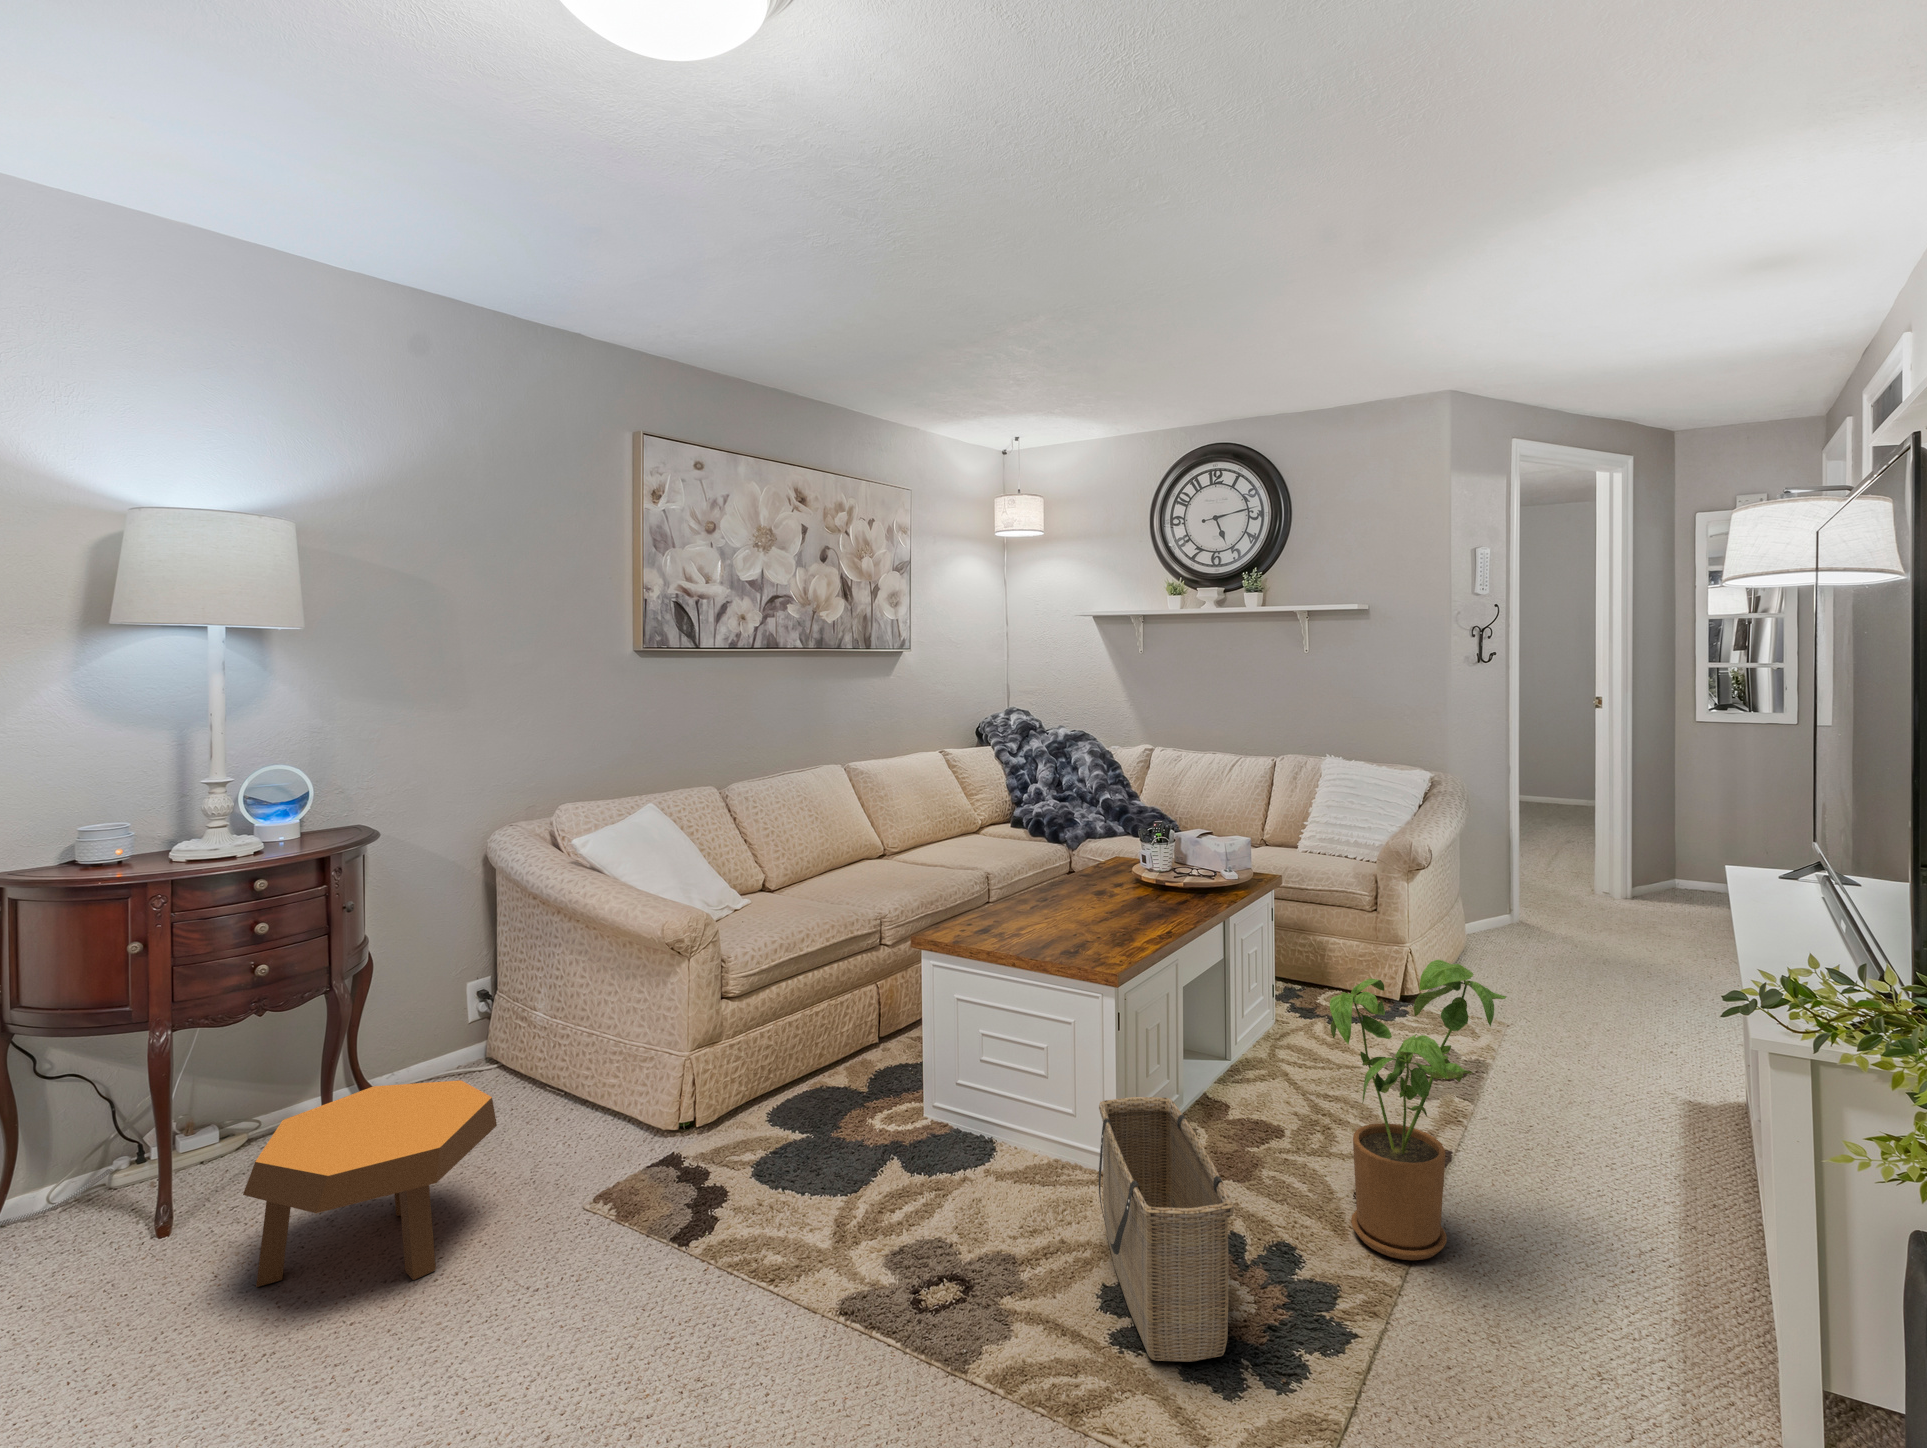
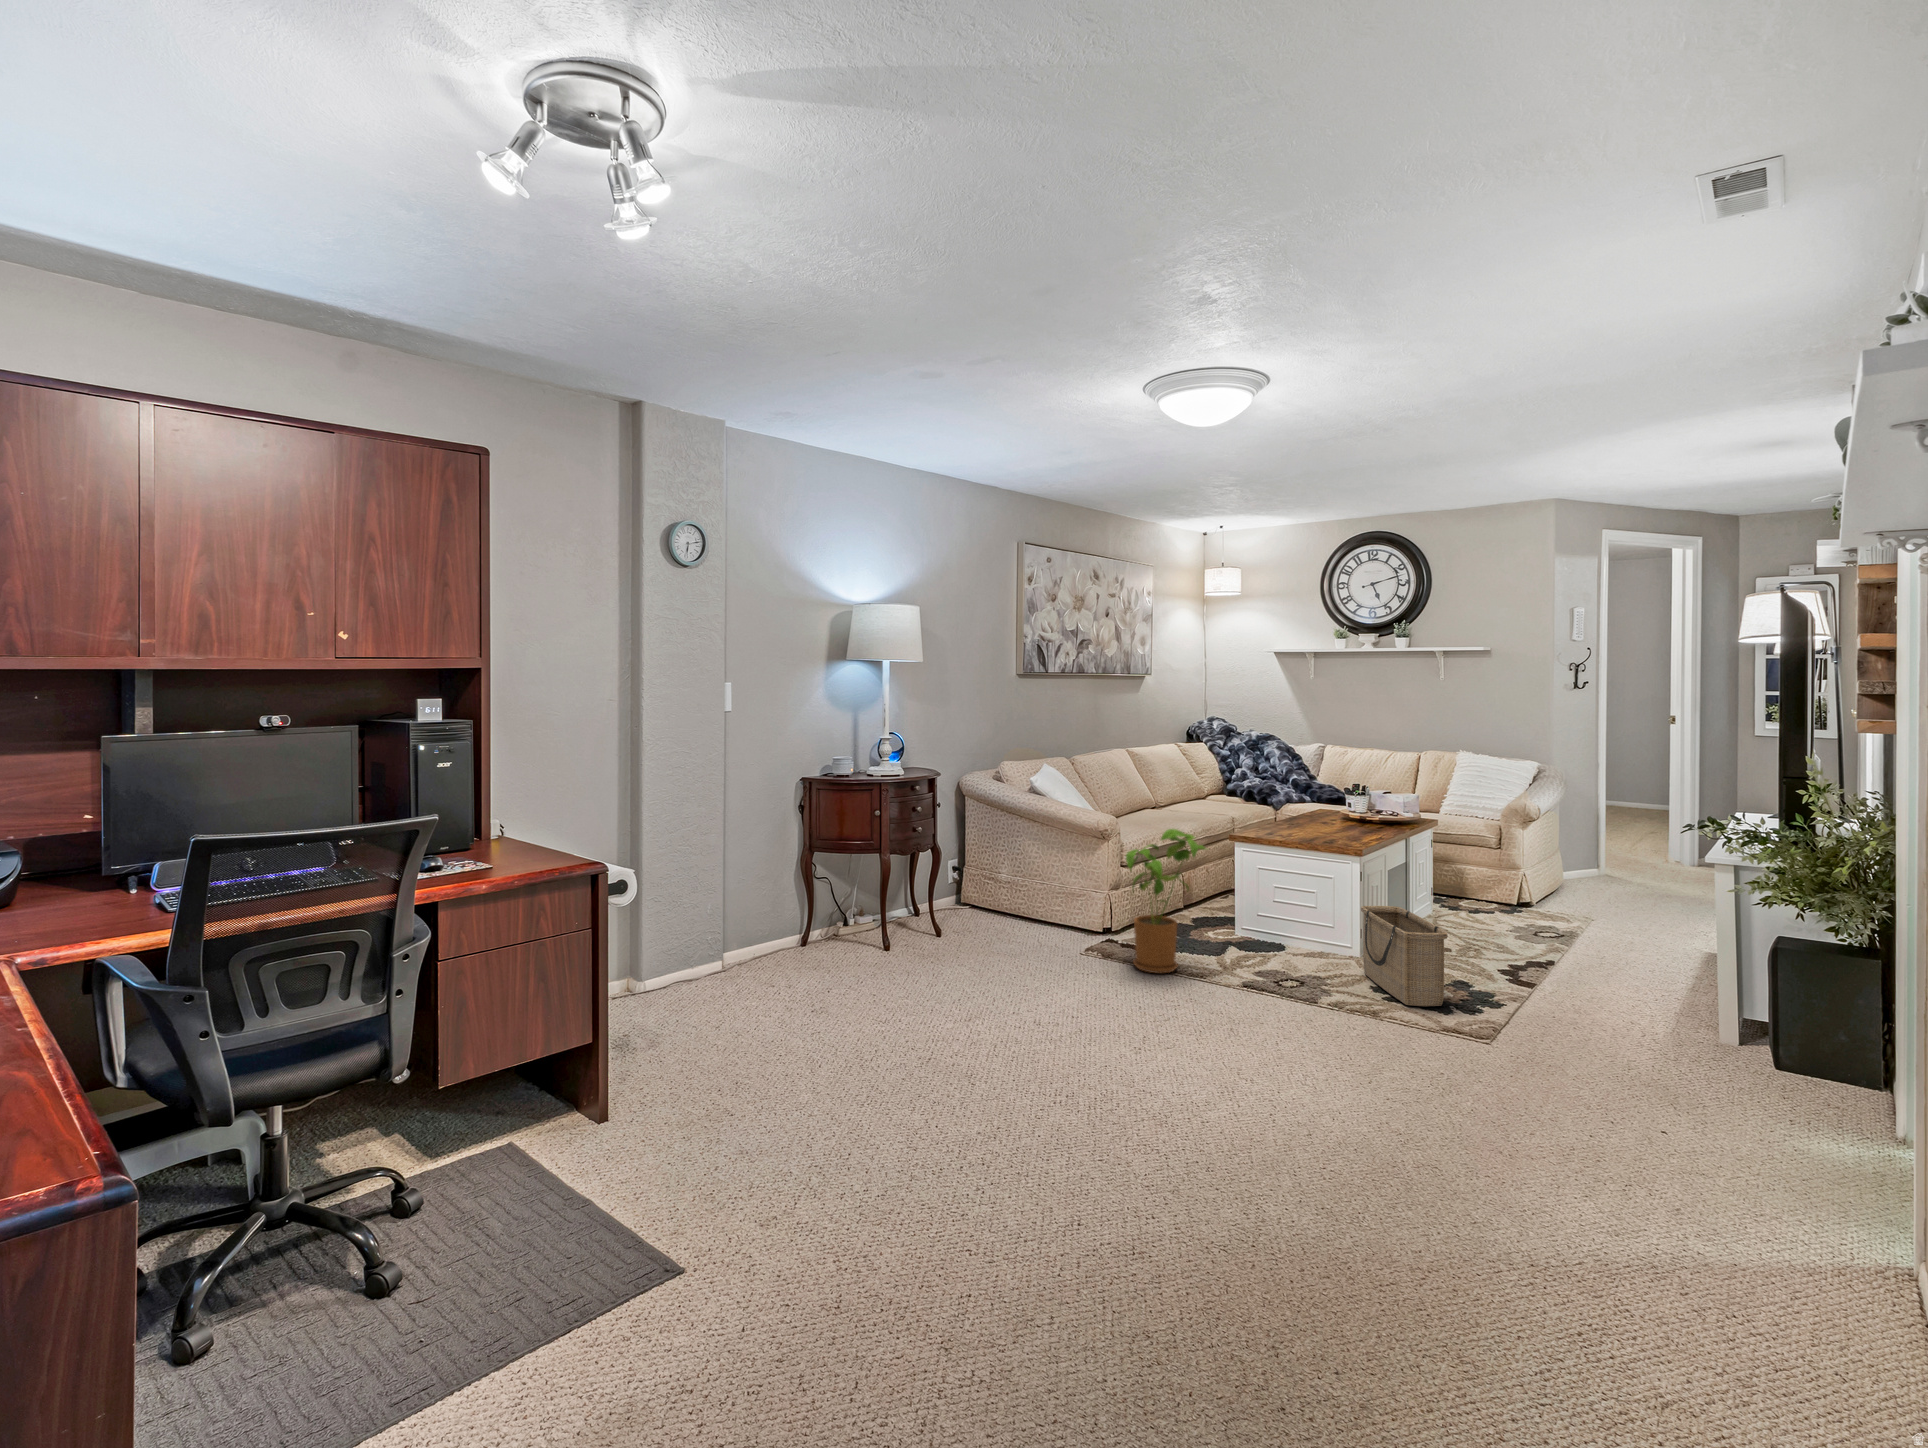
house plant: present [1330,960,1507,1260] -> present [1126,829,1206,973]
footstool: present [243,1080,497,1287] -> none [942,890,1039,969]

